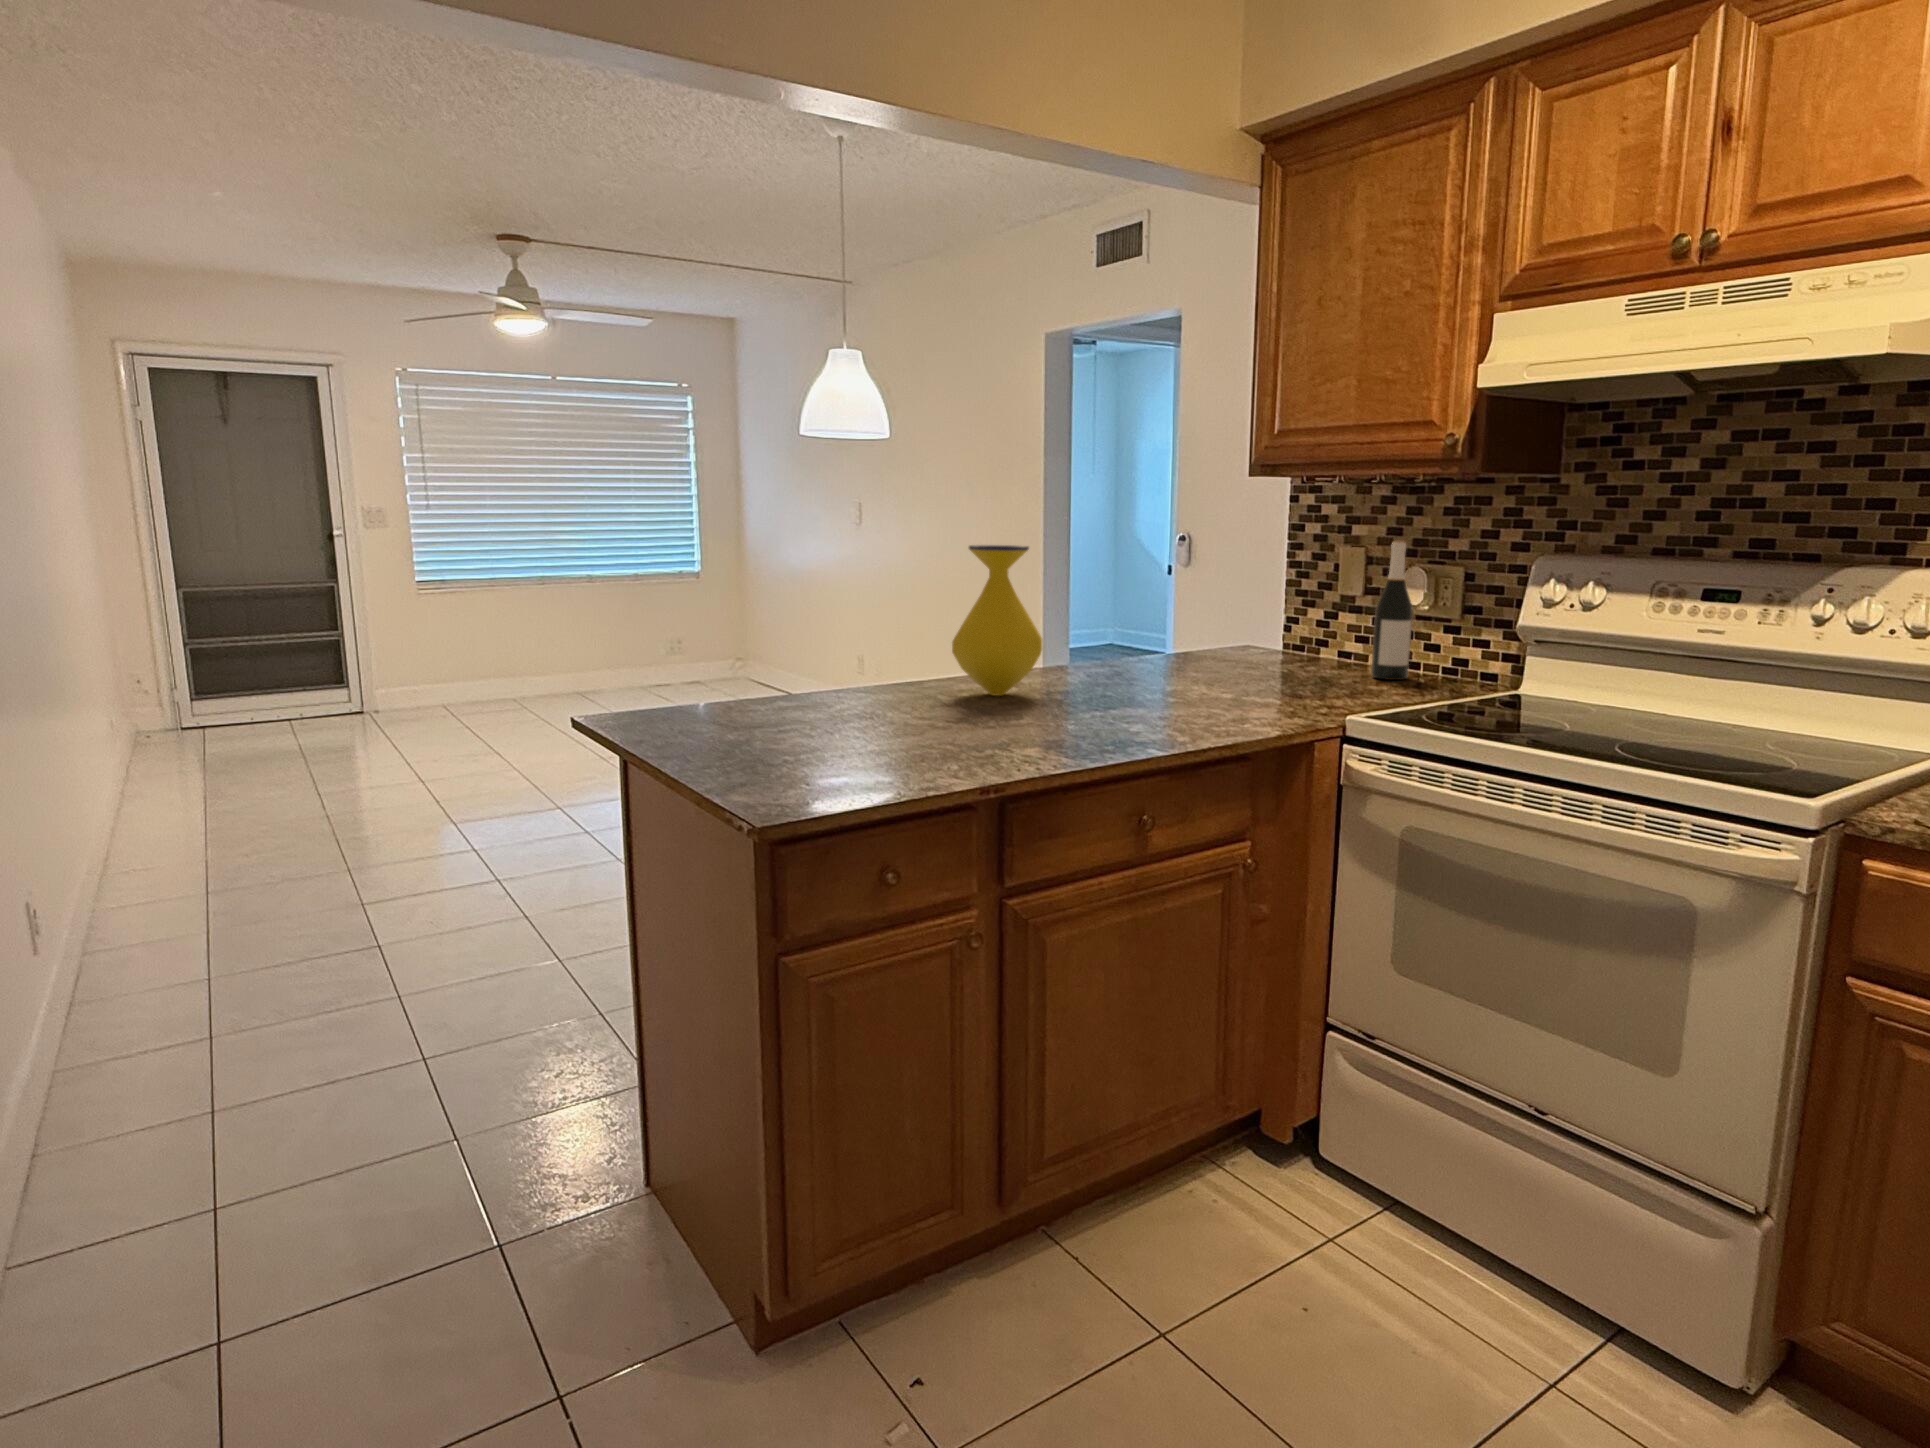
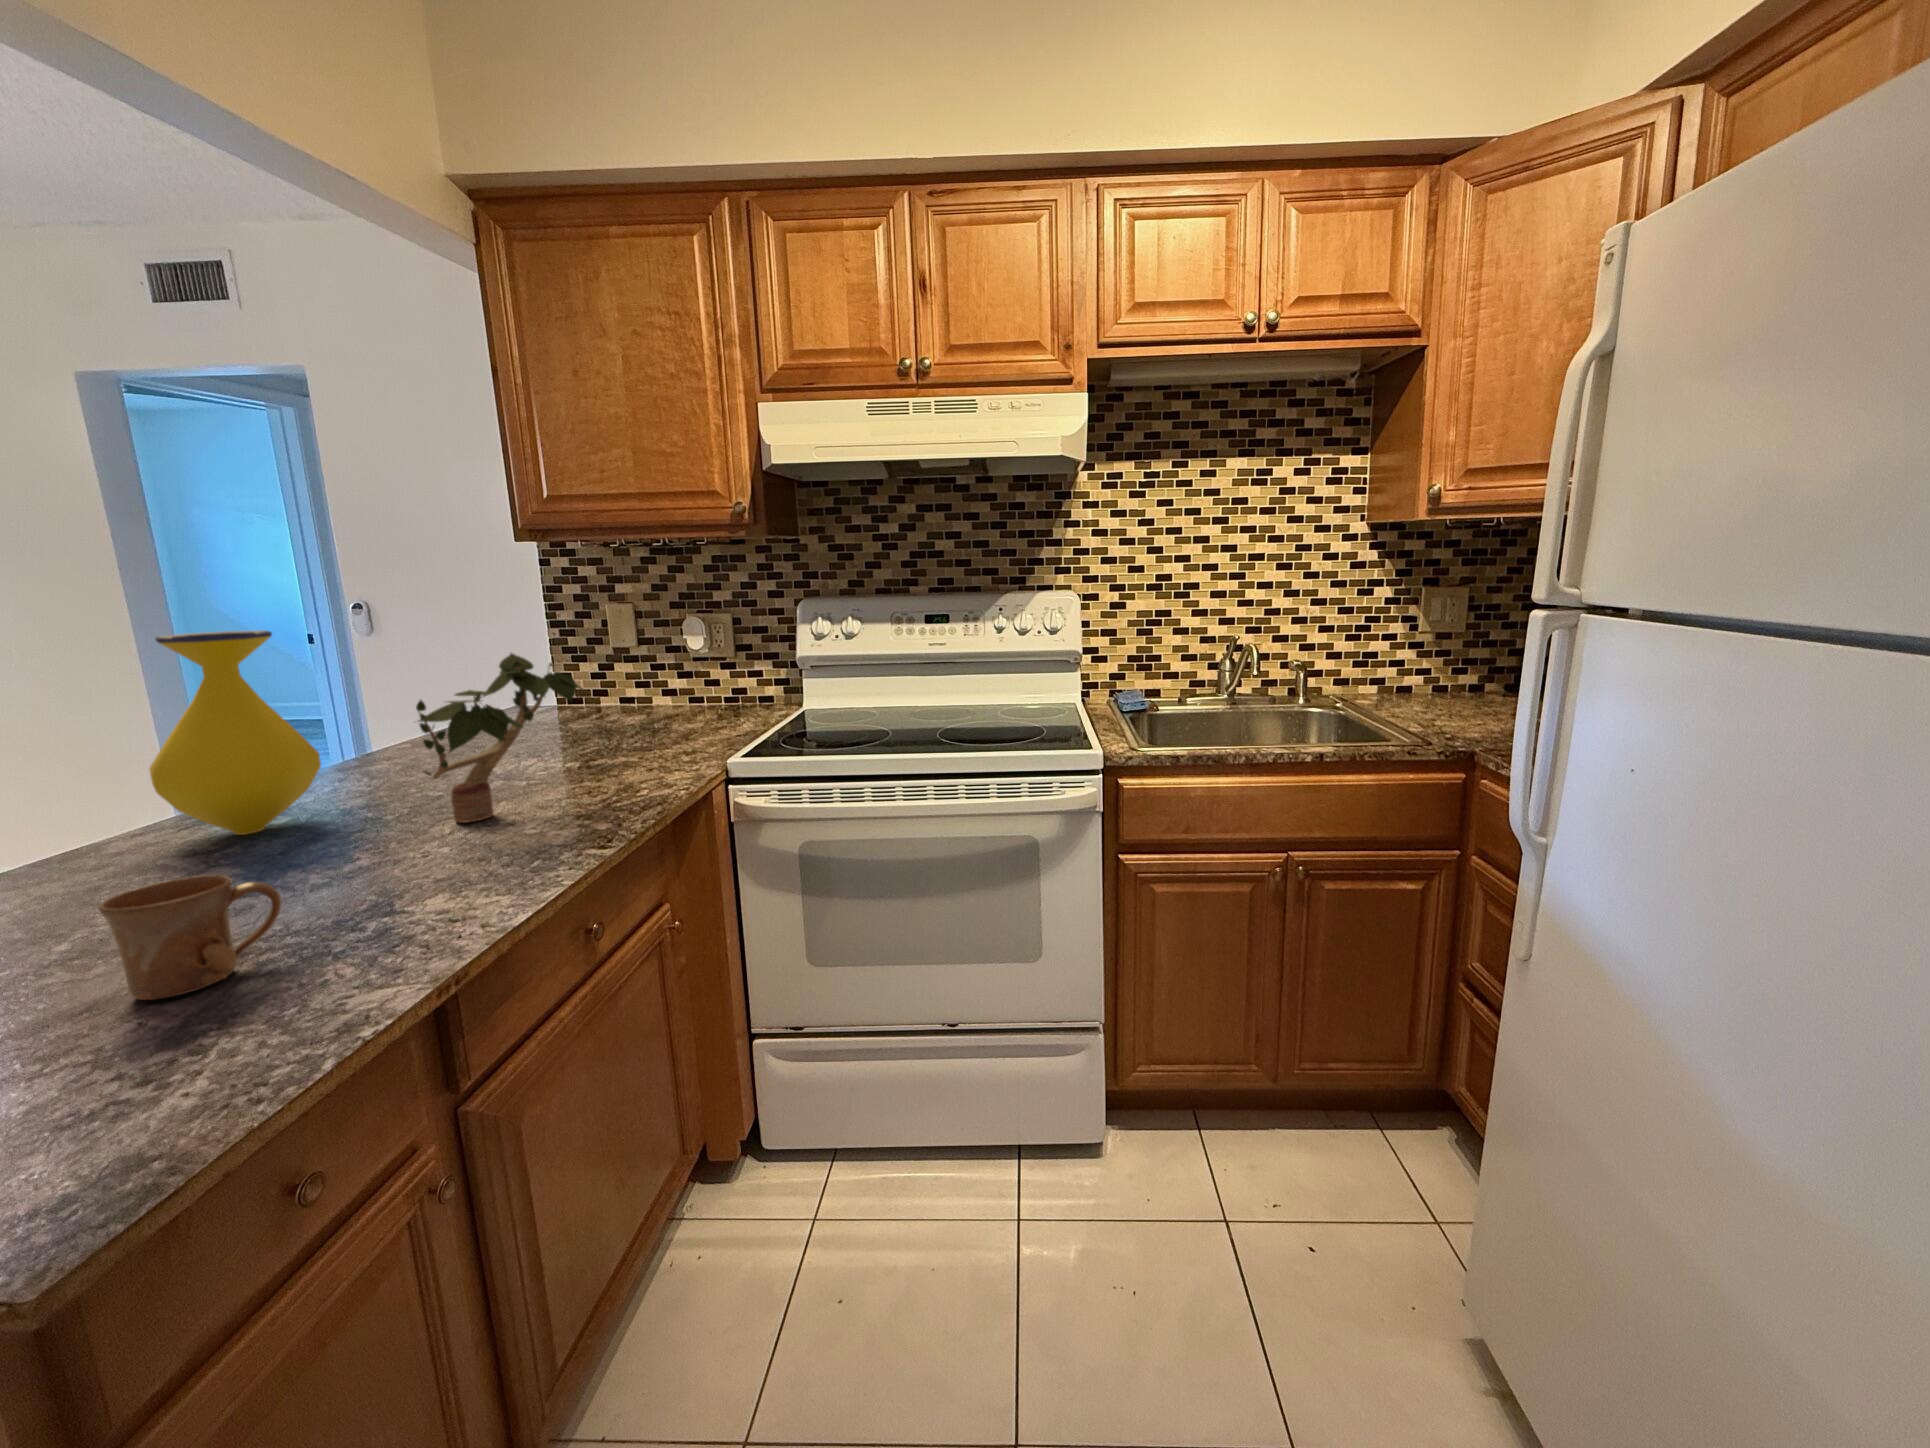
wine bottle: present [1371,540,1413,680] -> none [668,595,706,717]
potted plant: none [1068,576,1238,718] -> present [416,652,584,823]
mug: none [868,692,945,758] -> present [98,875,282,1000]

